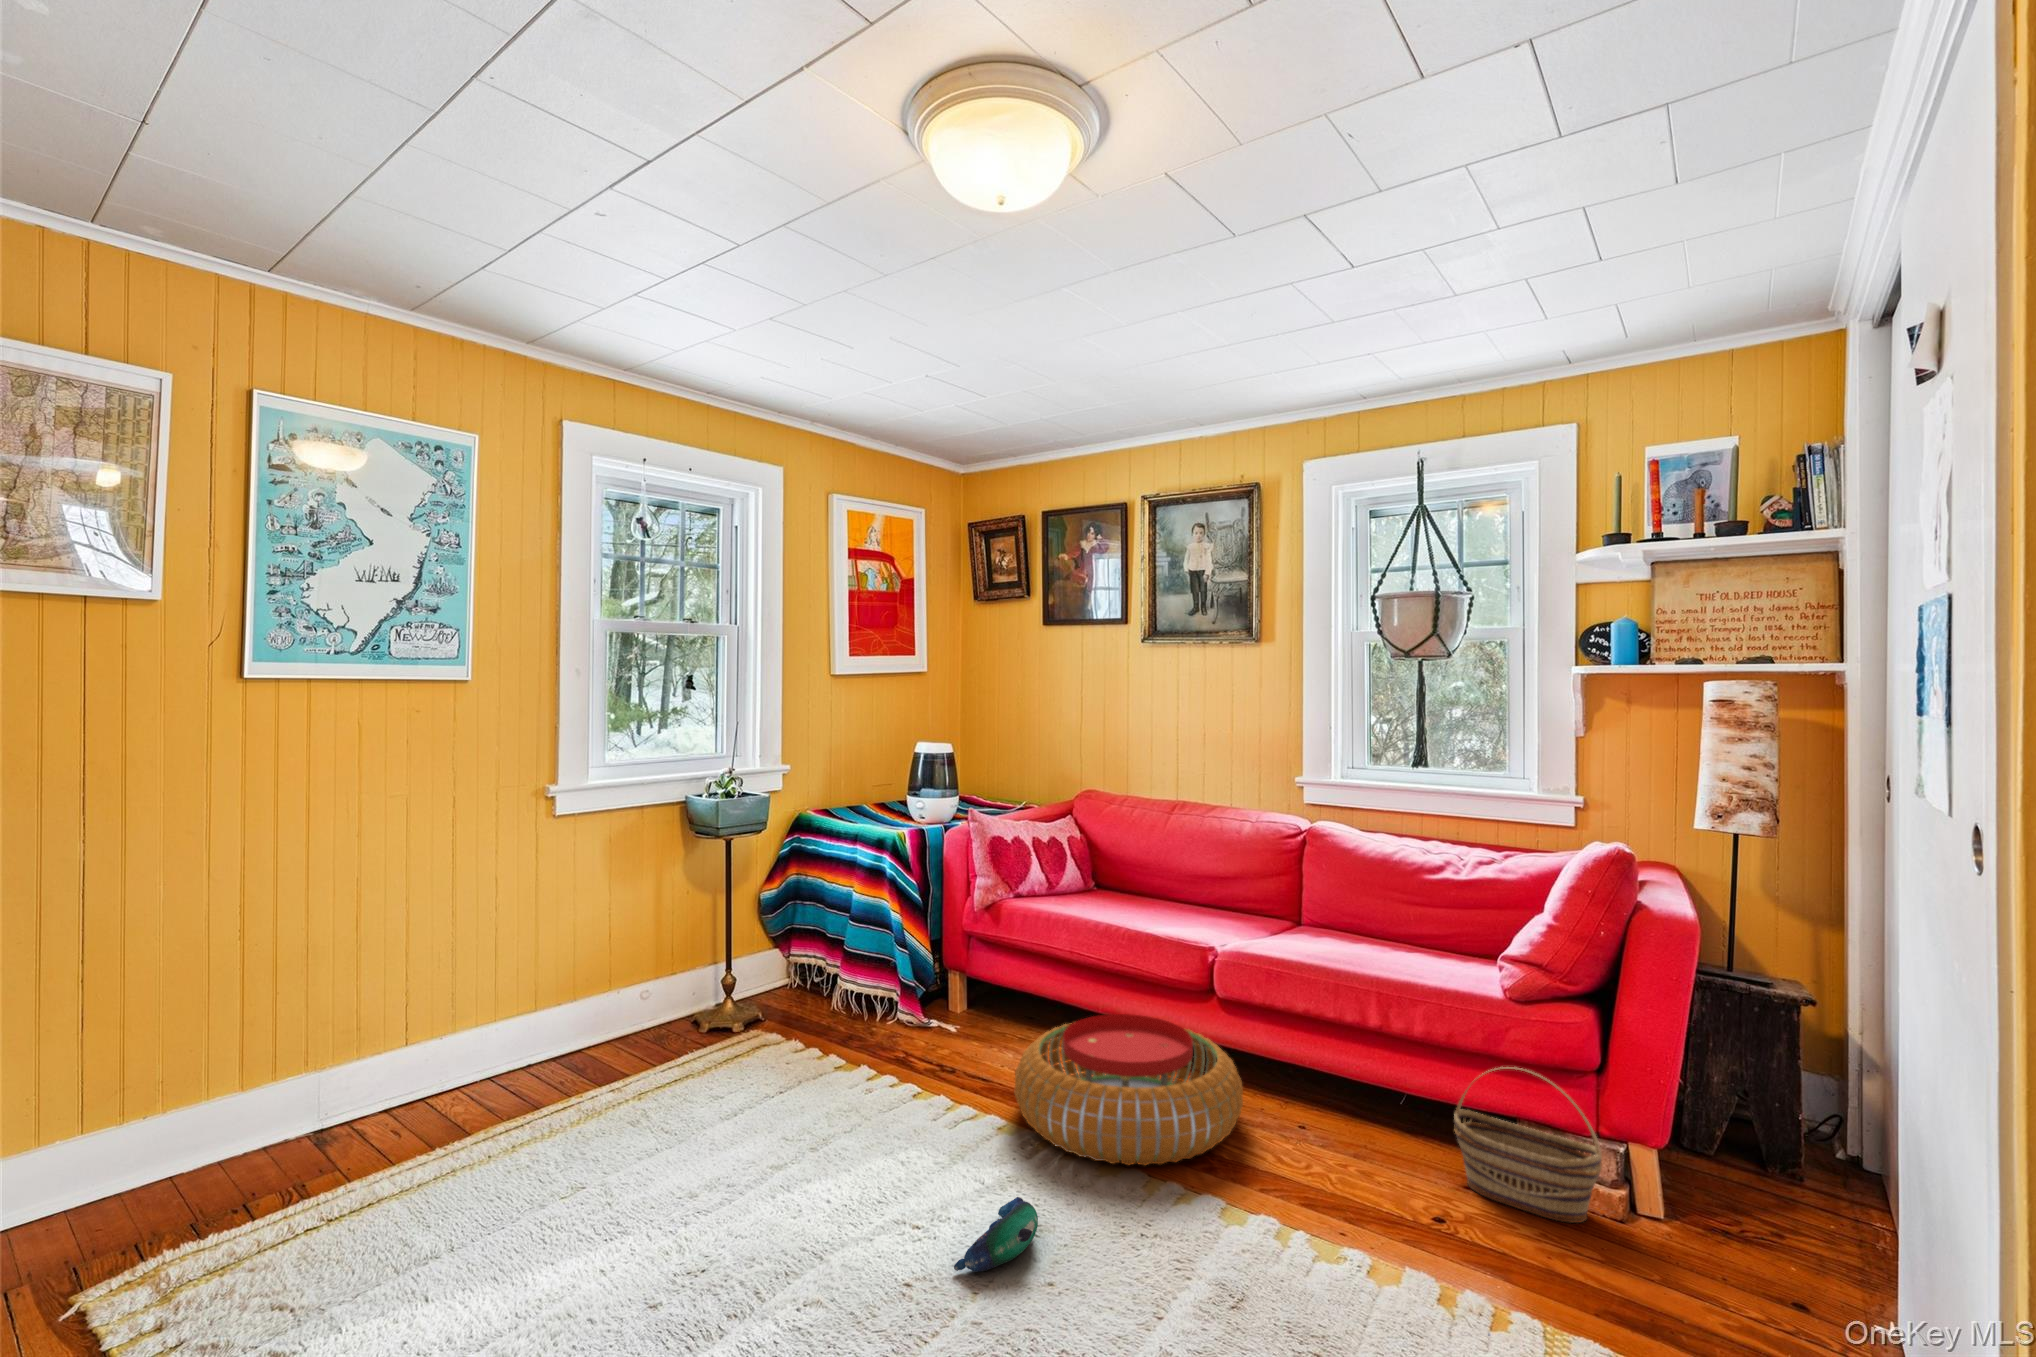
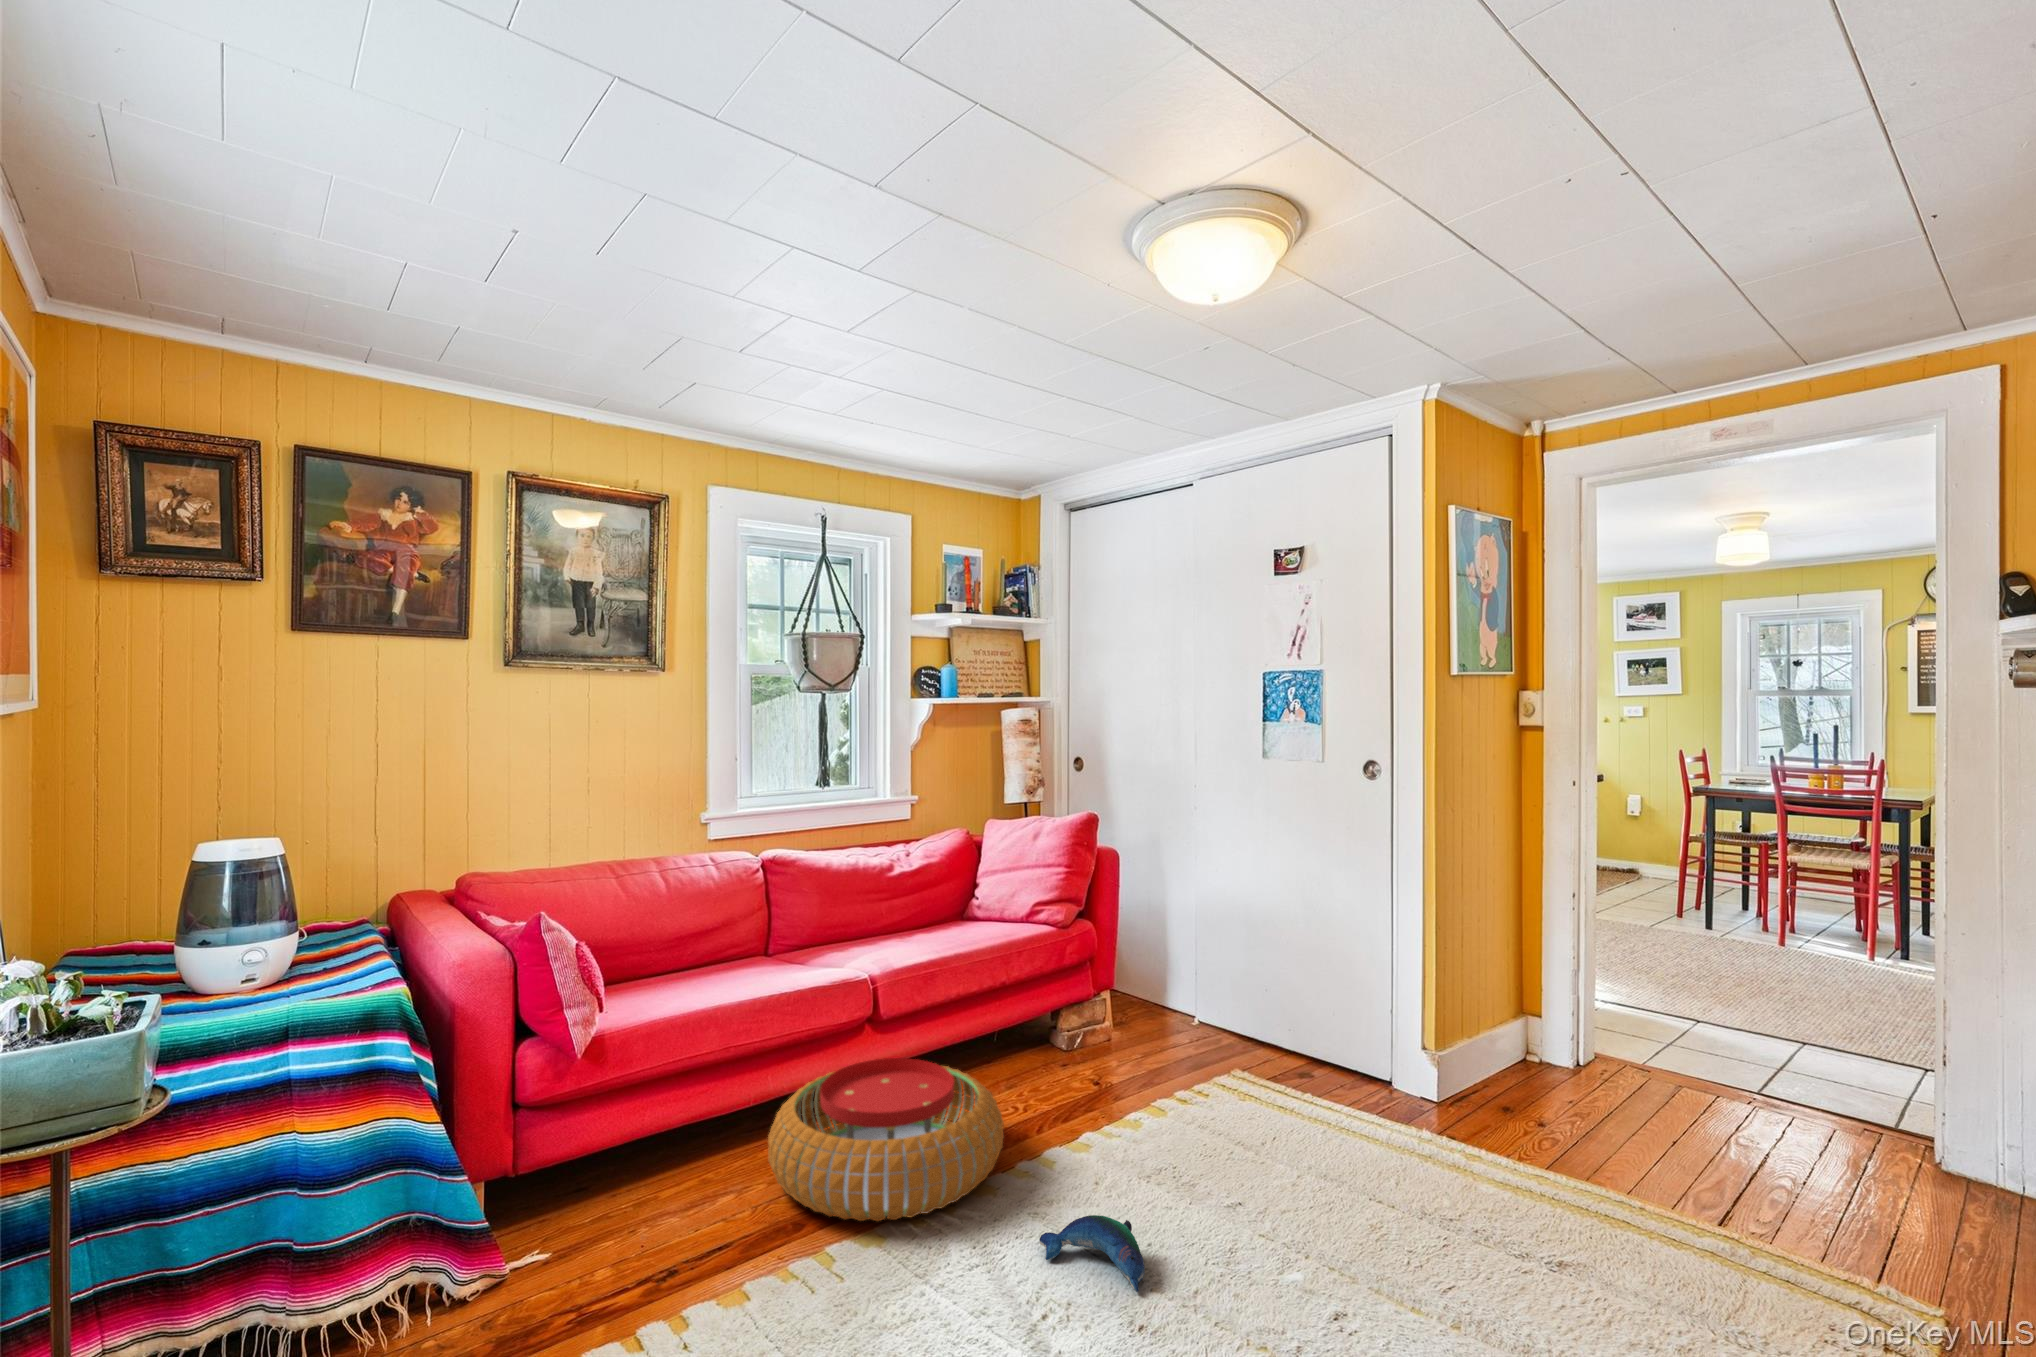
basket: present [1454,1067,1602,1223] -> none [1035,968,1106,1064]

